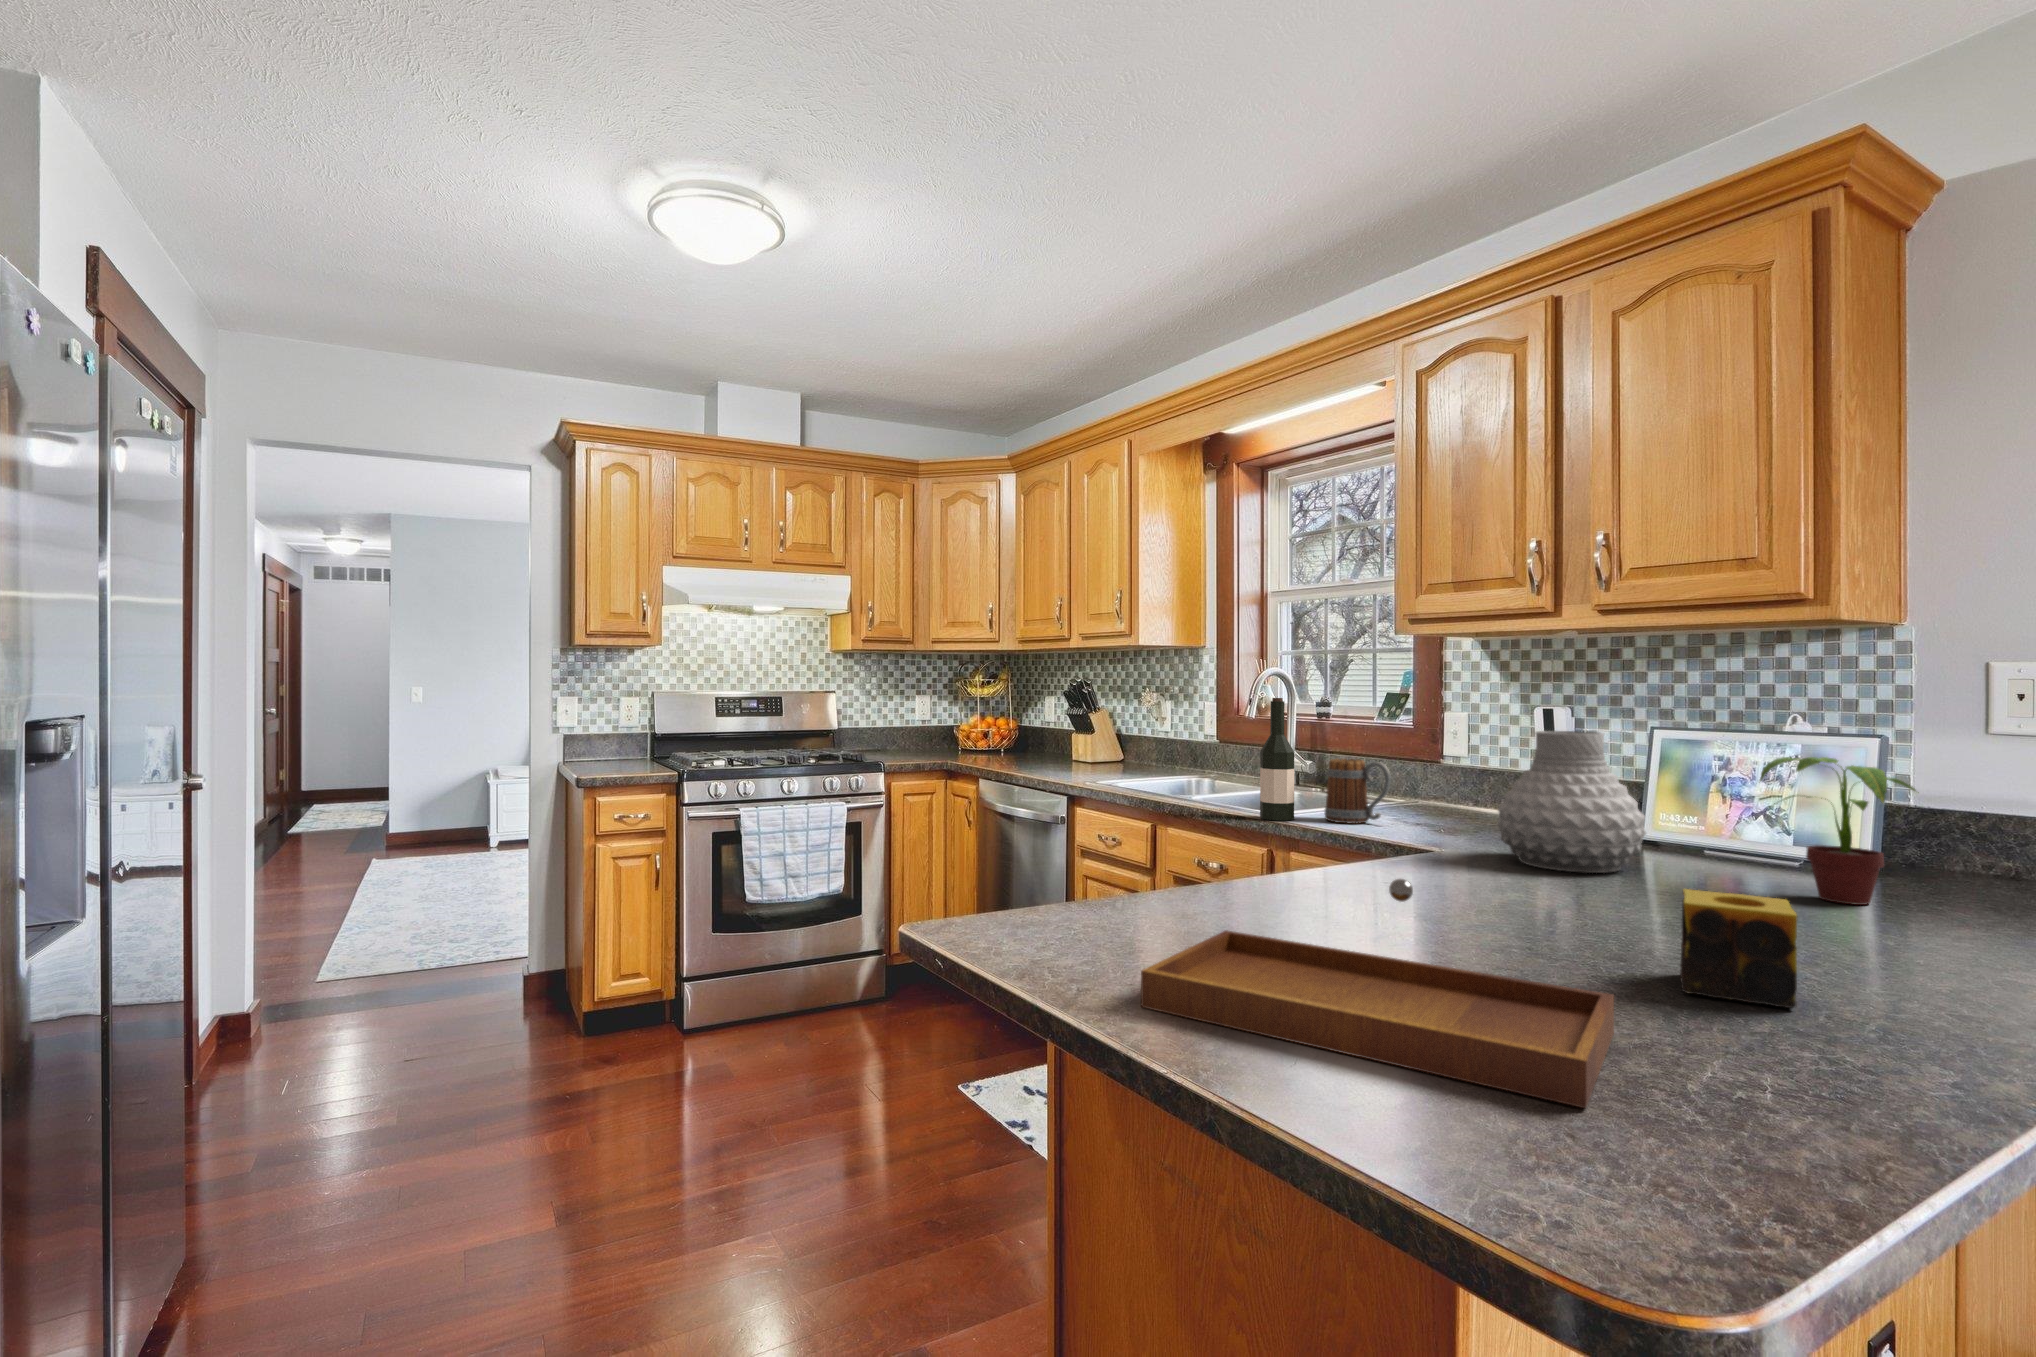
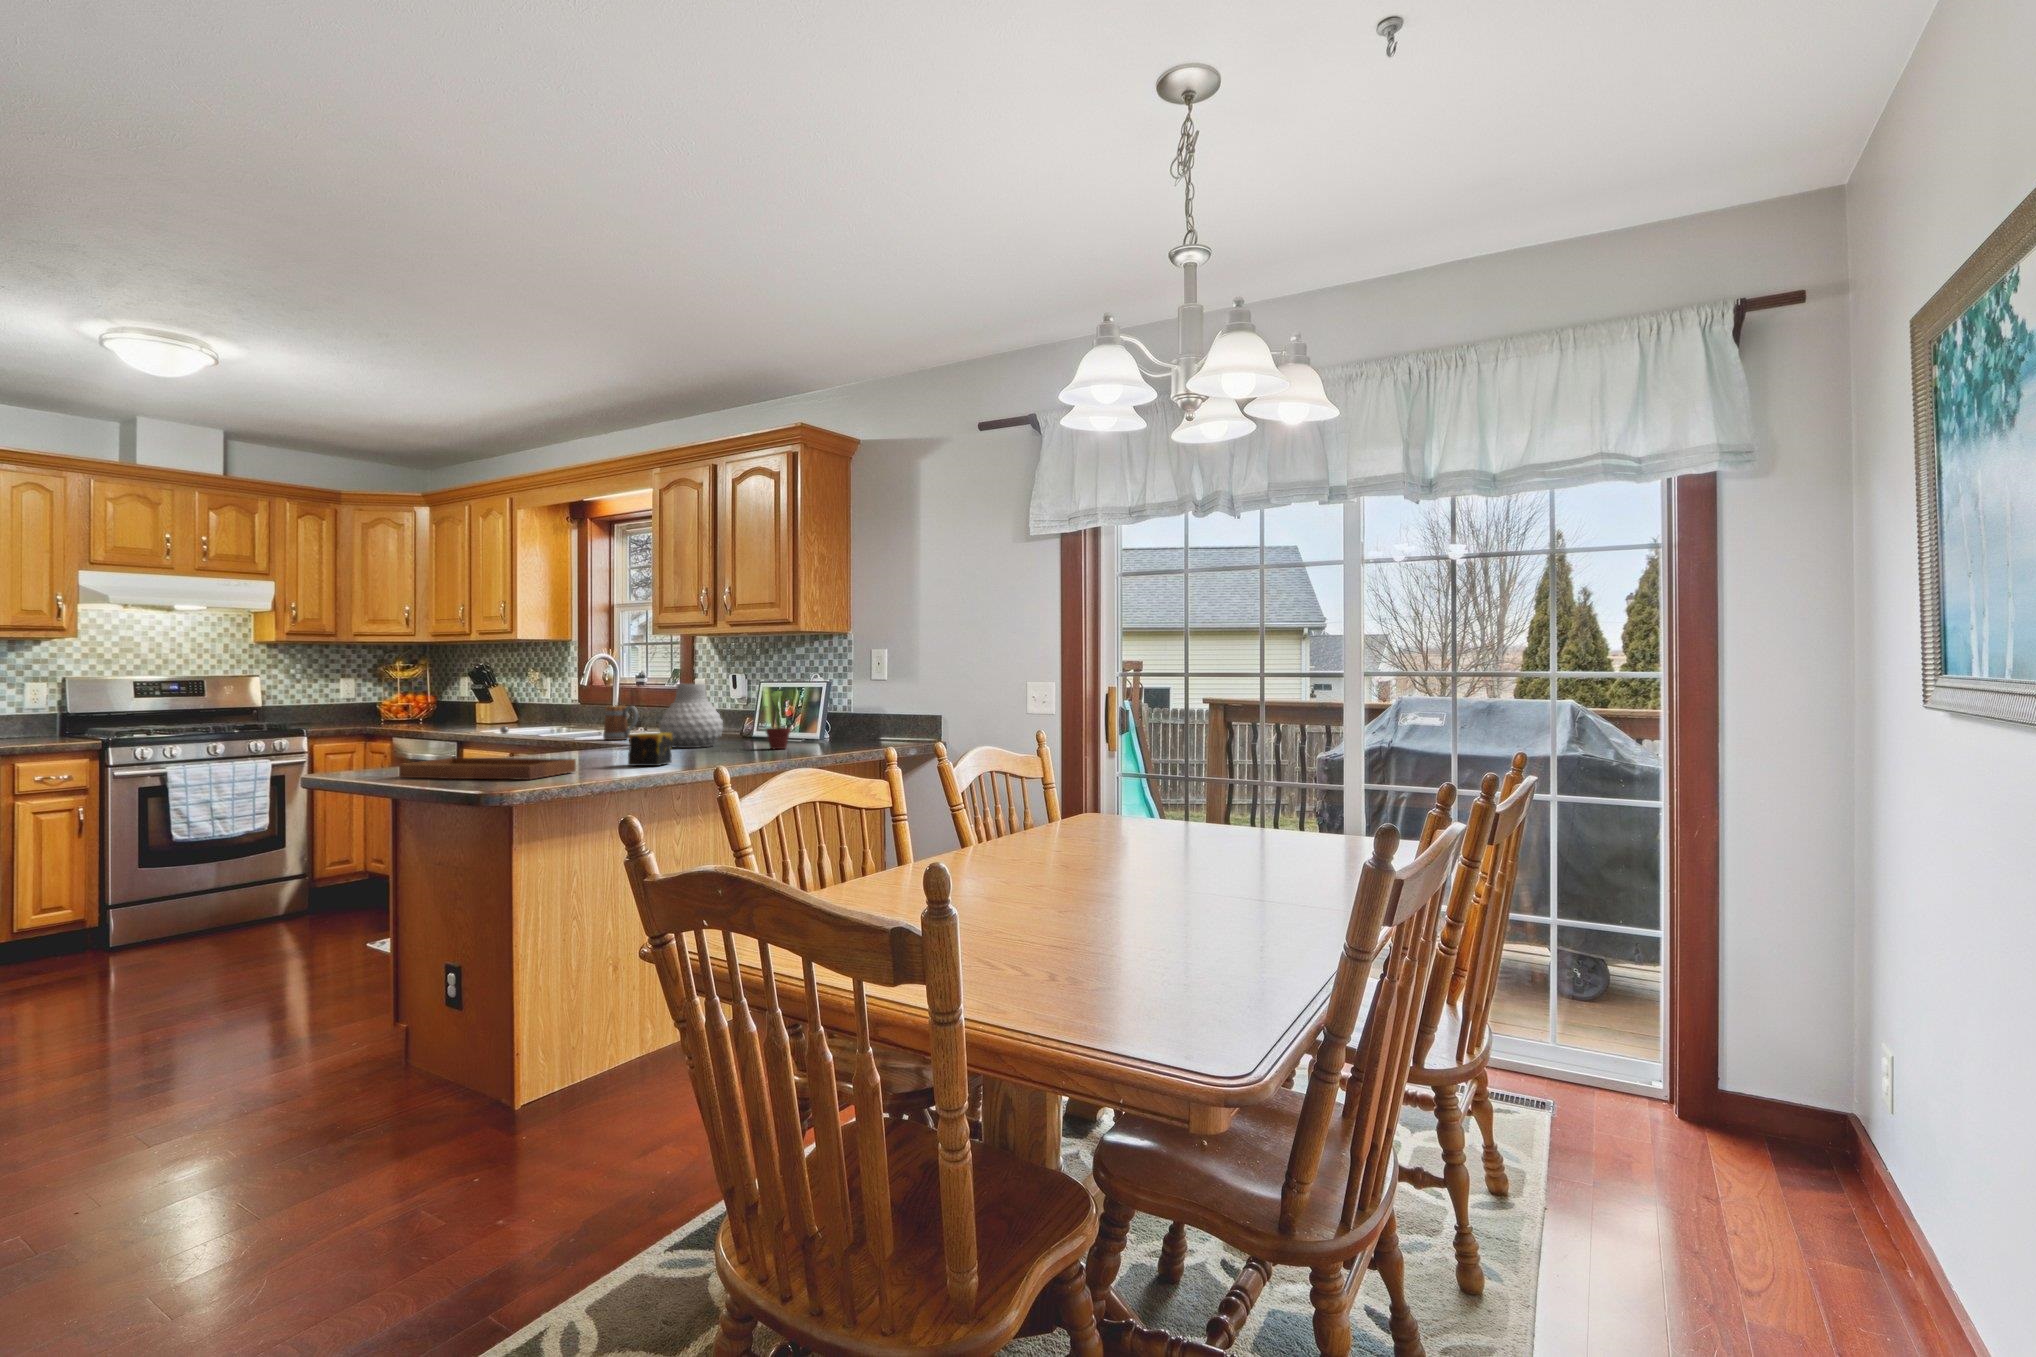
wine bottle: present [1260,698,1294,821] -> none [565,672,585,741]

